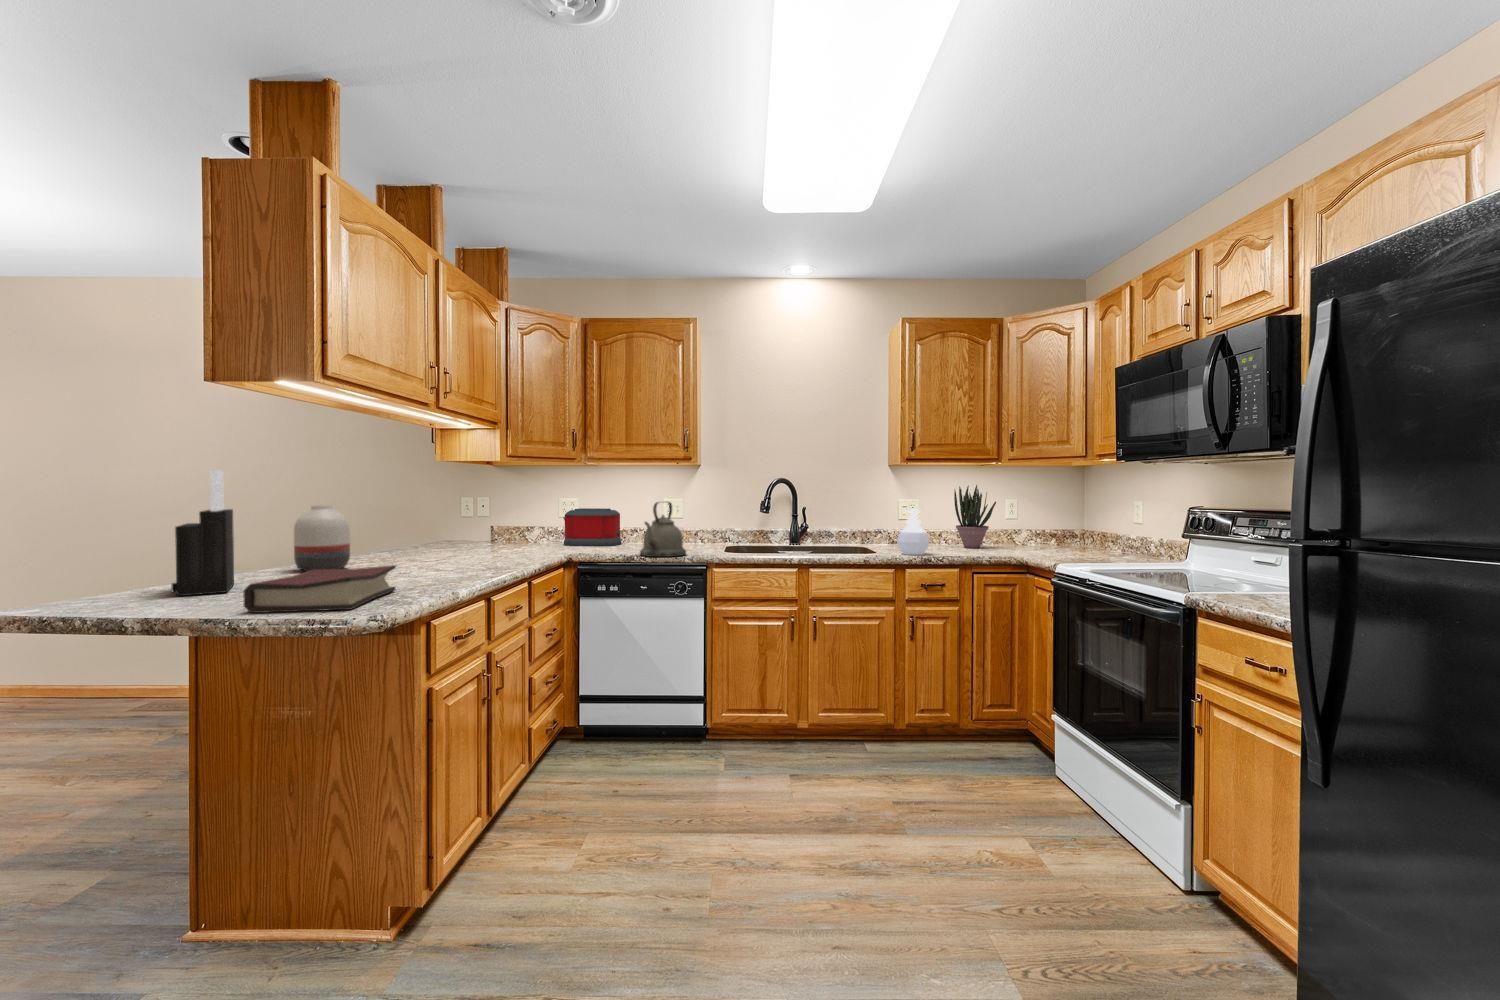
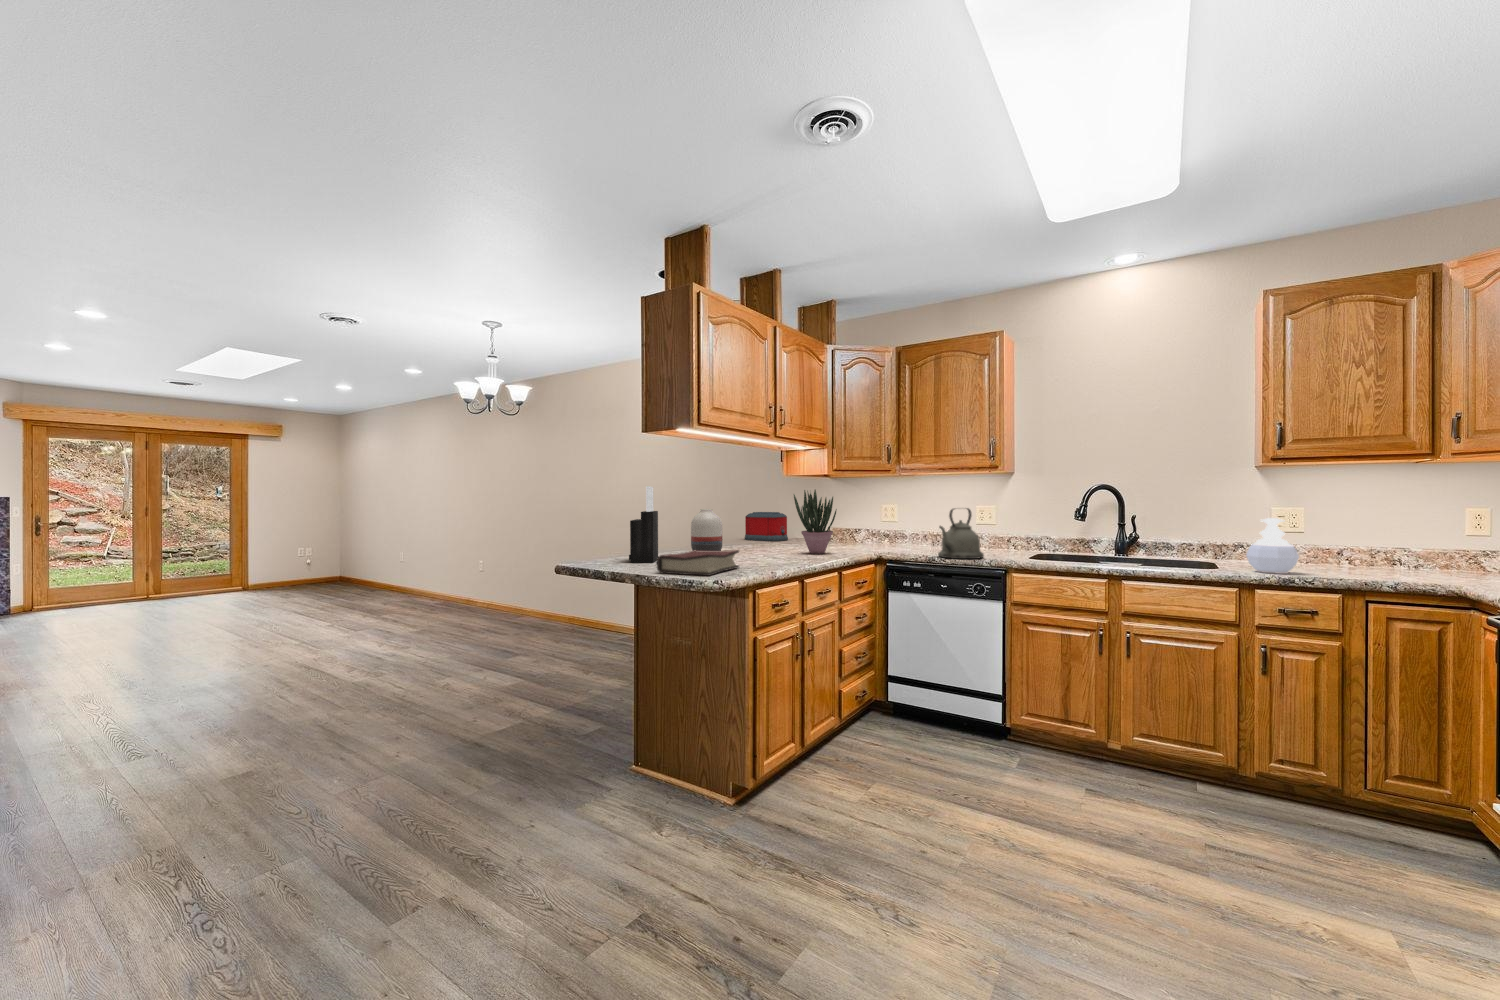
potted plant: present [954,485,996,548] -> present [794,490,837,554]
toaster: present [564,508,621,546] -> present [745,512,788,541]

